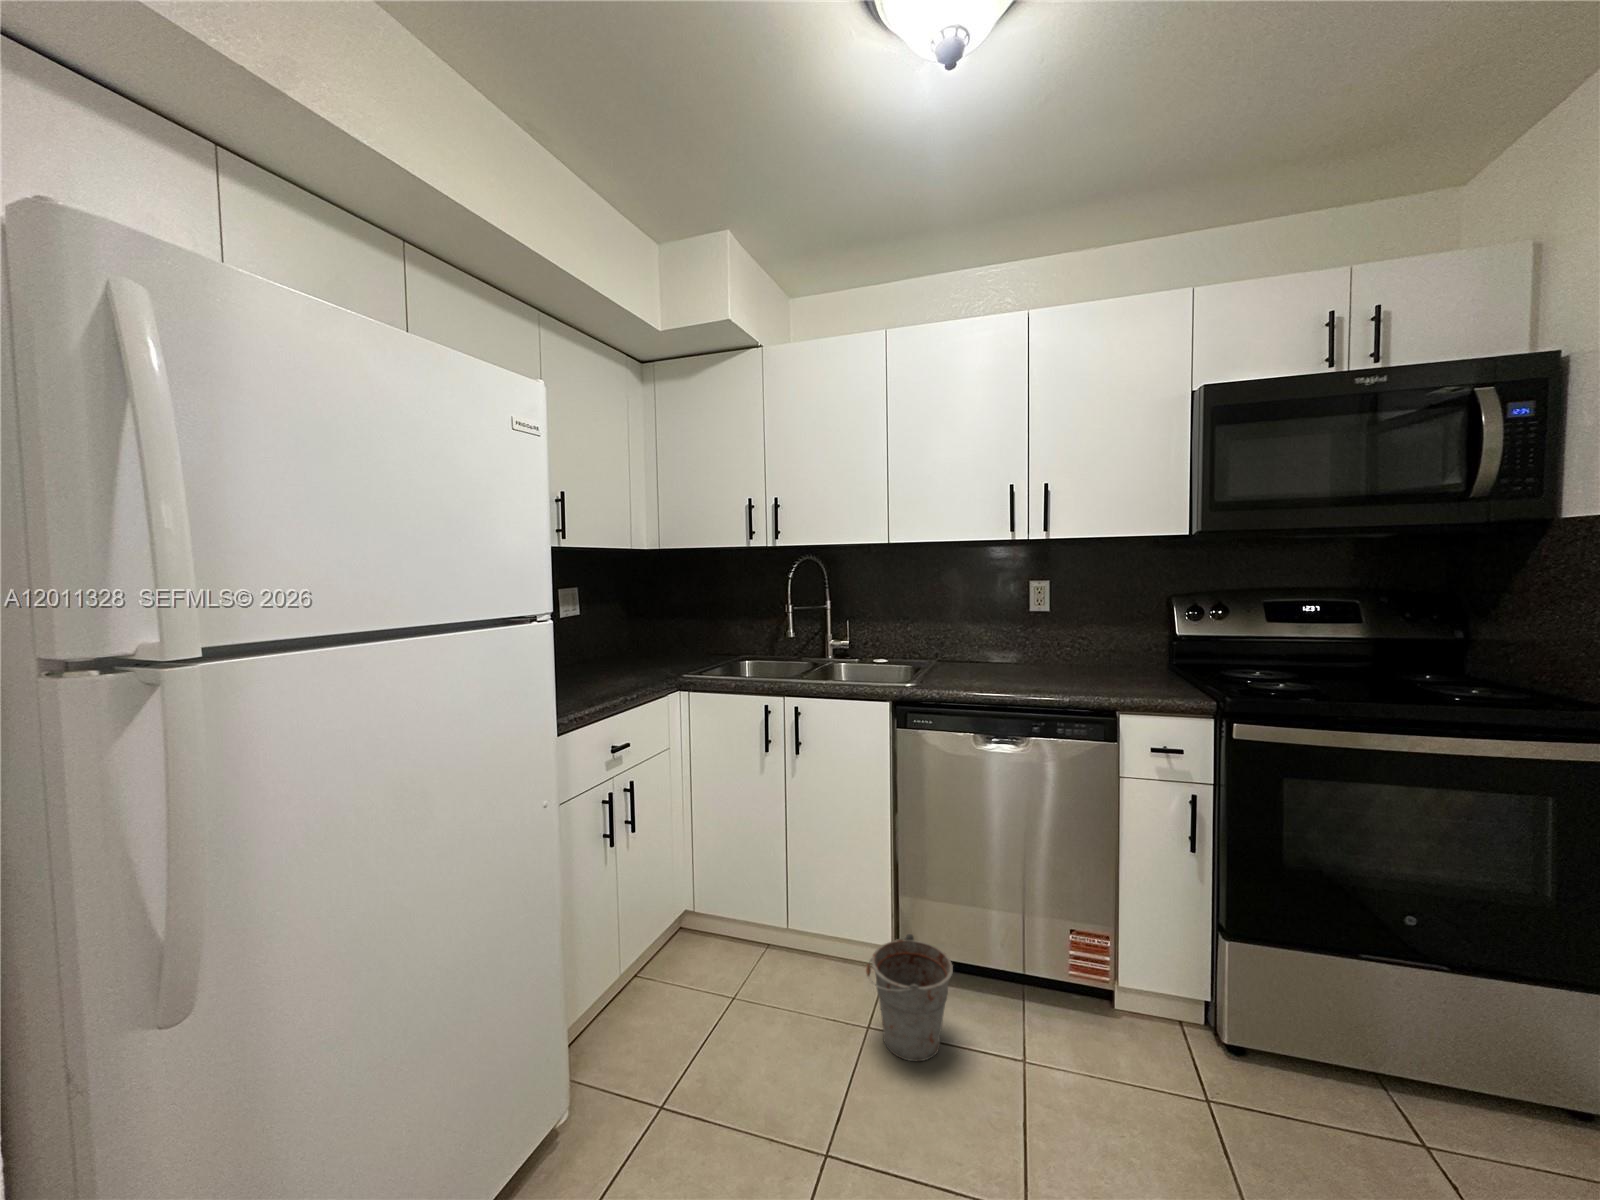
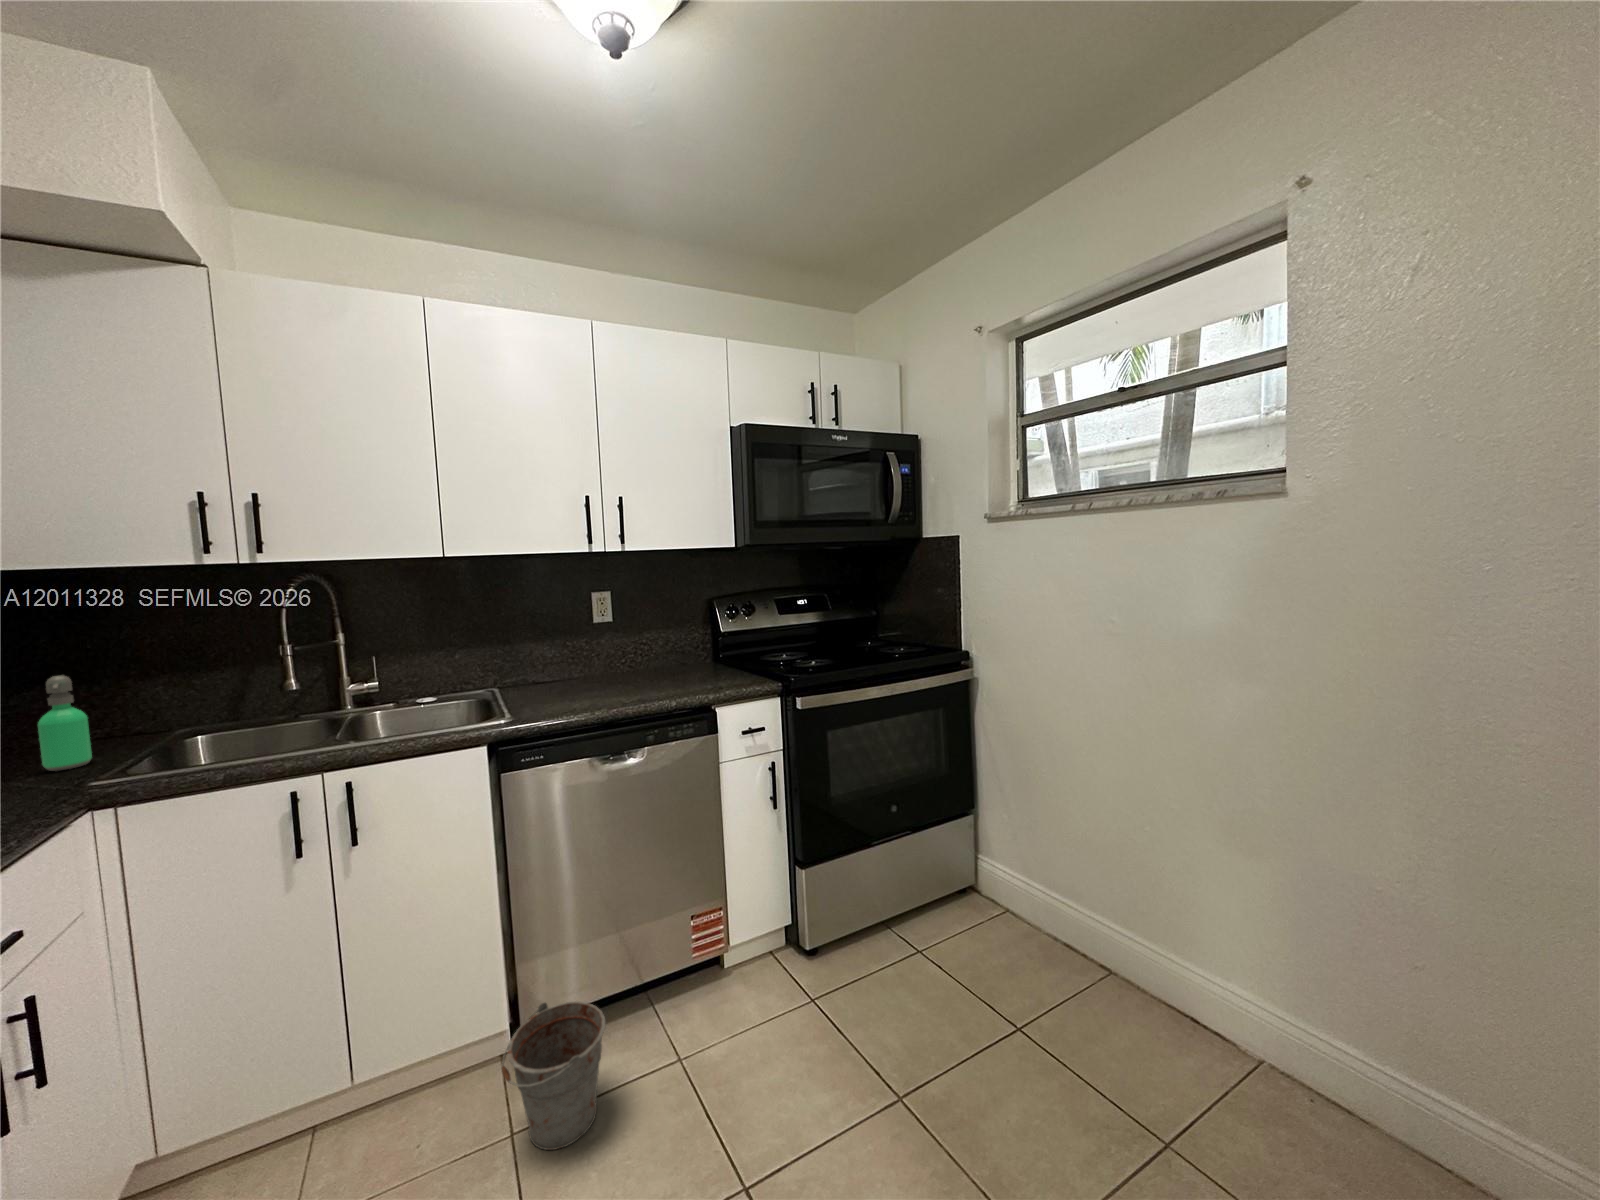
soap dispenser: none [678,610,698,666] -> present [38,675,92,771]

